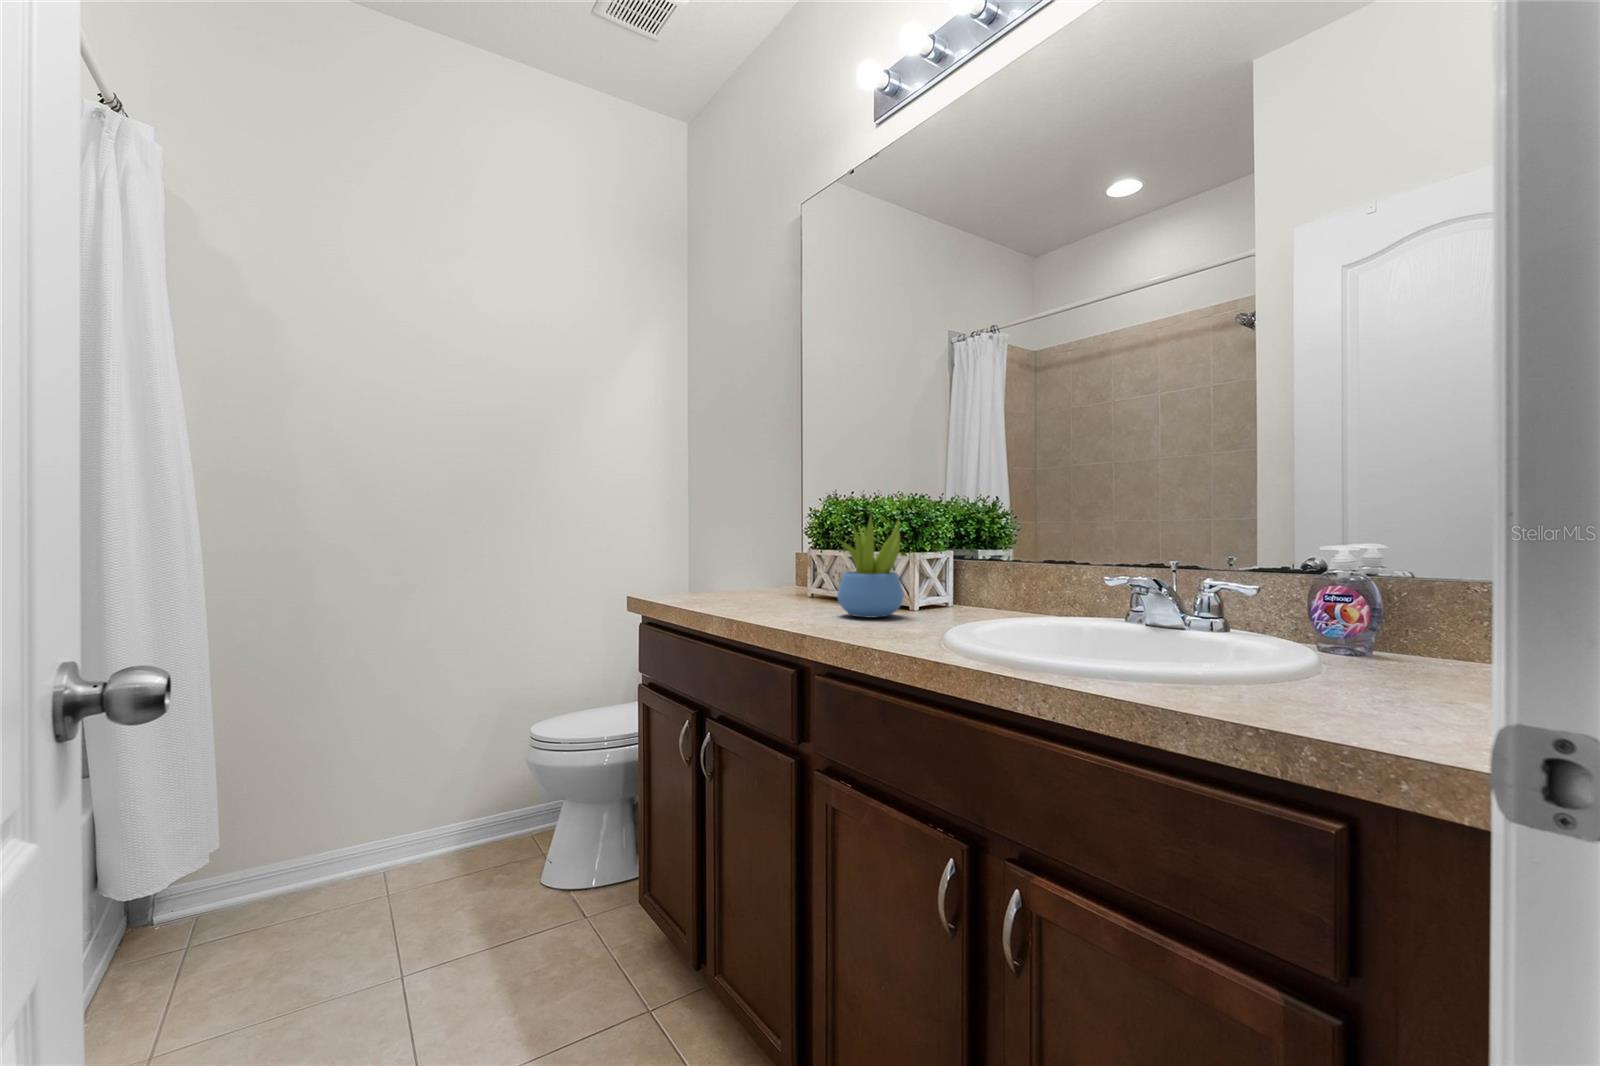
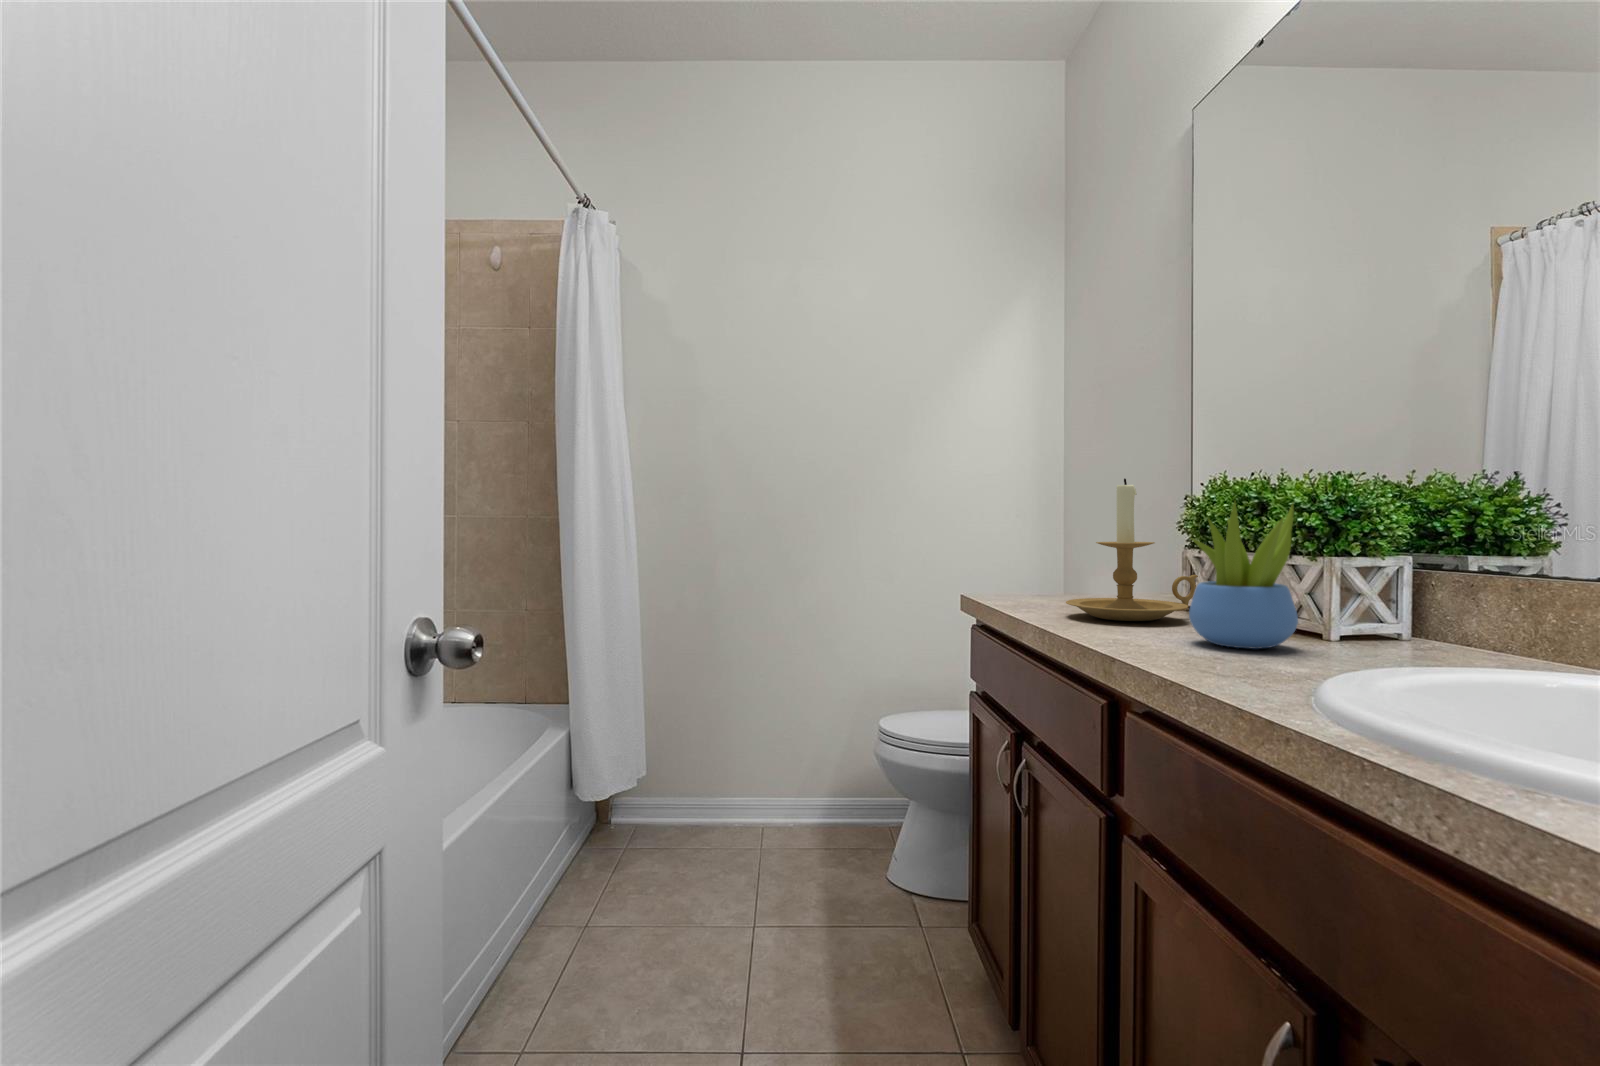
candle holder: none [732,493,823,606] -> present [1066,478,1198,621]

